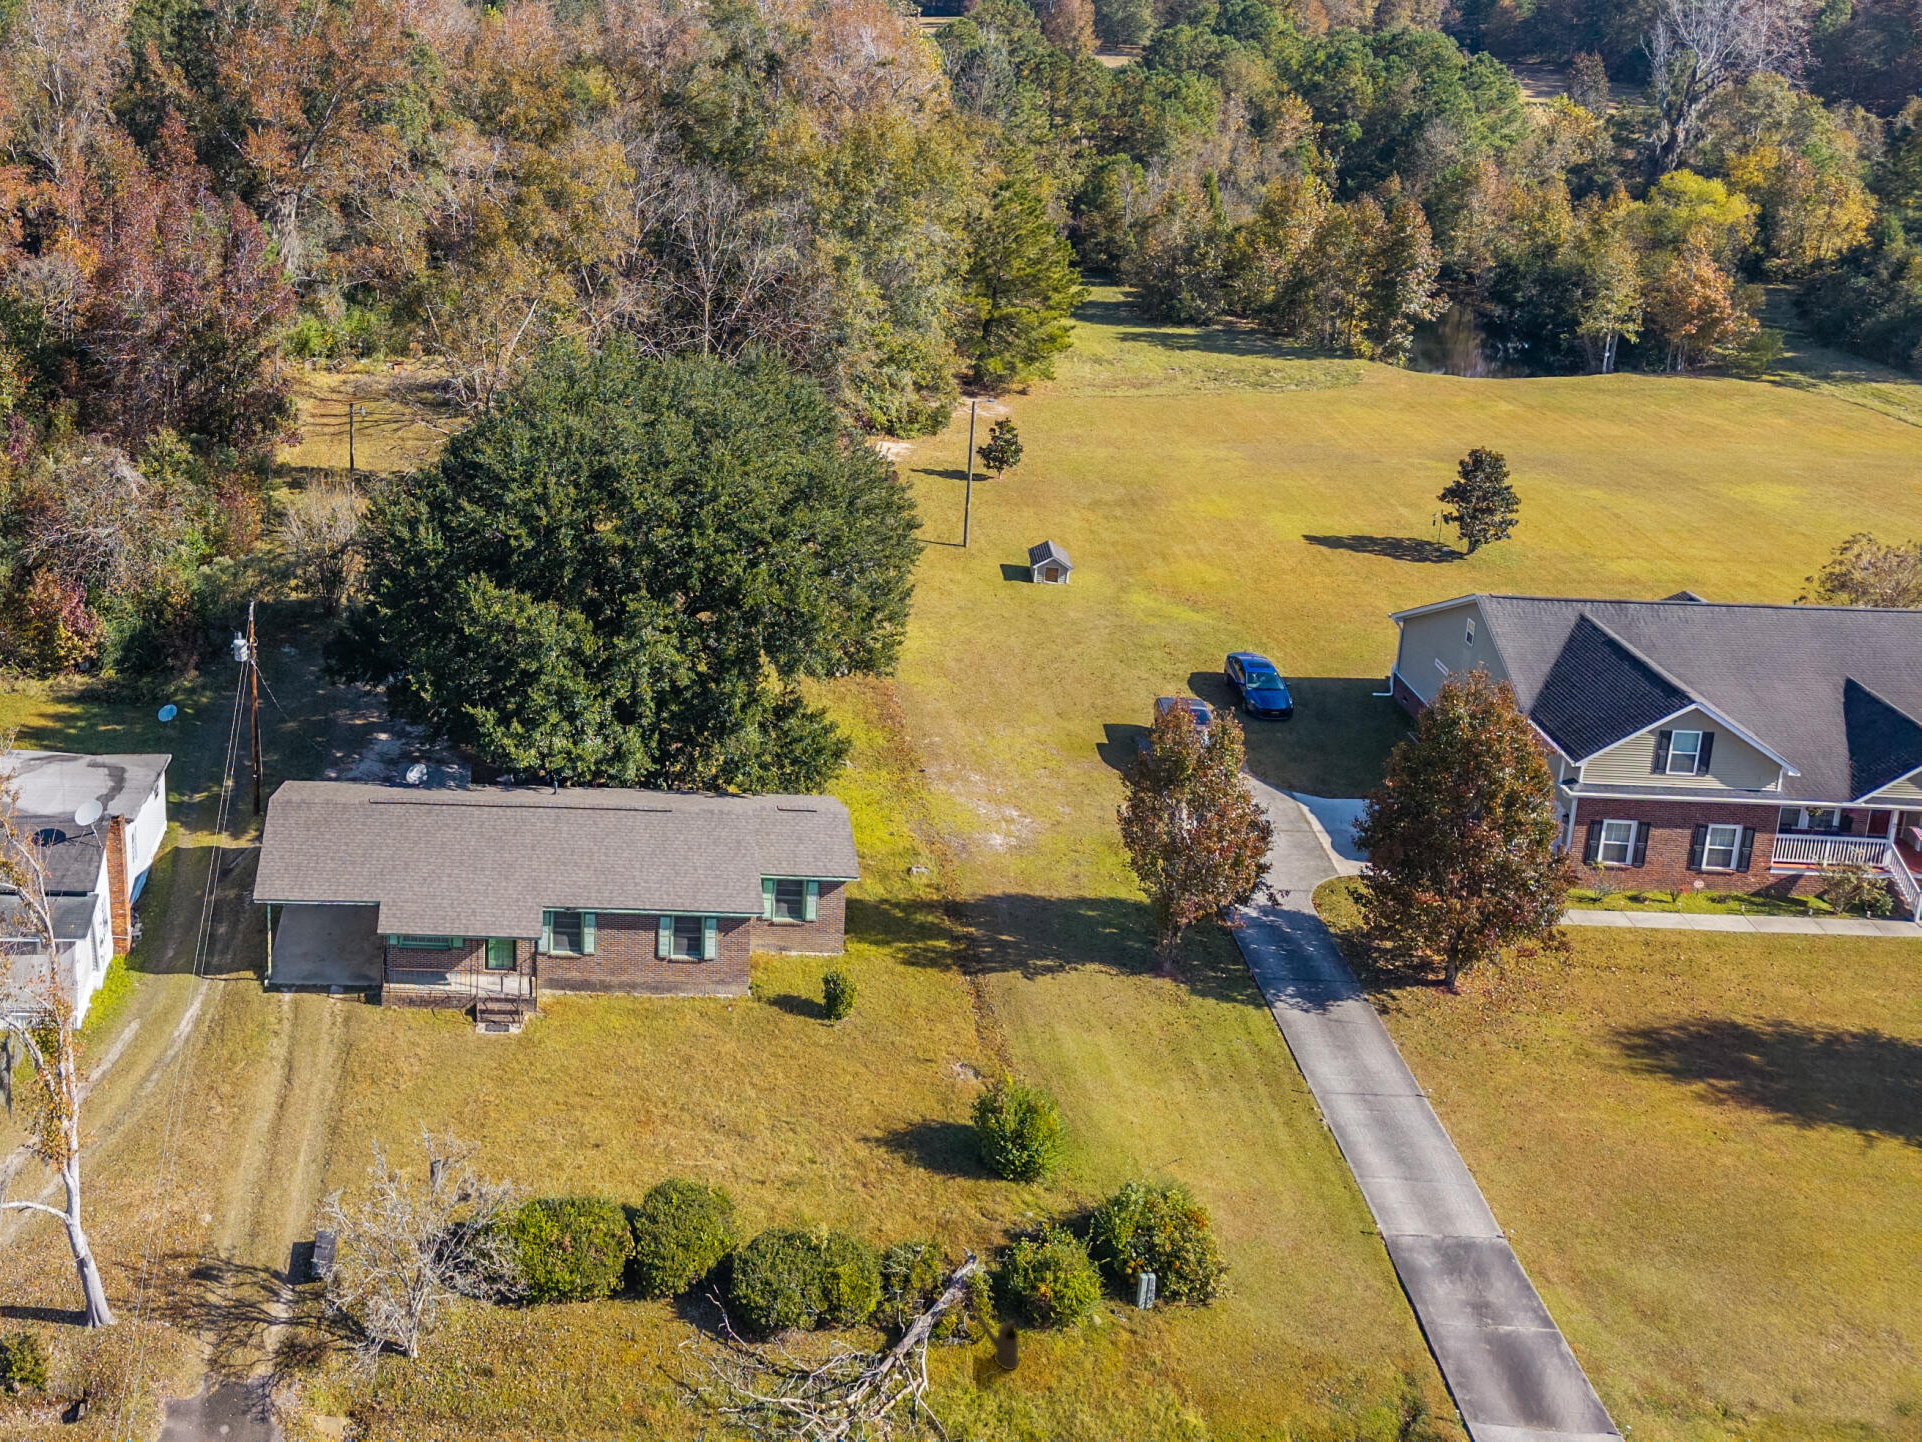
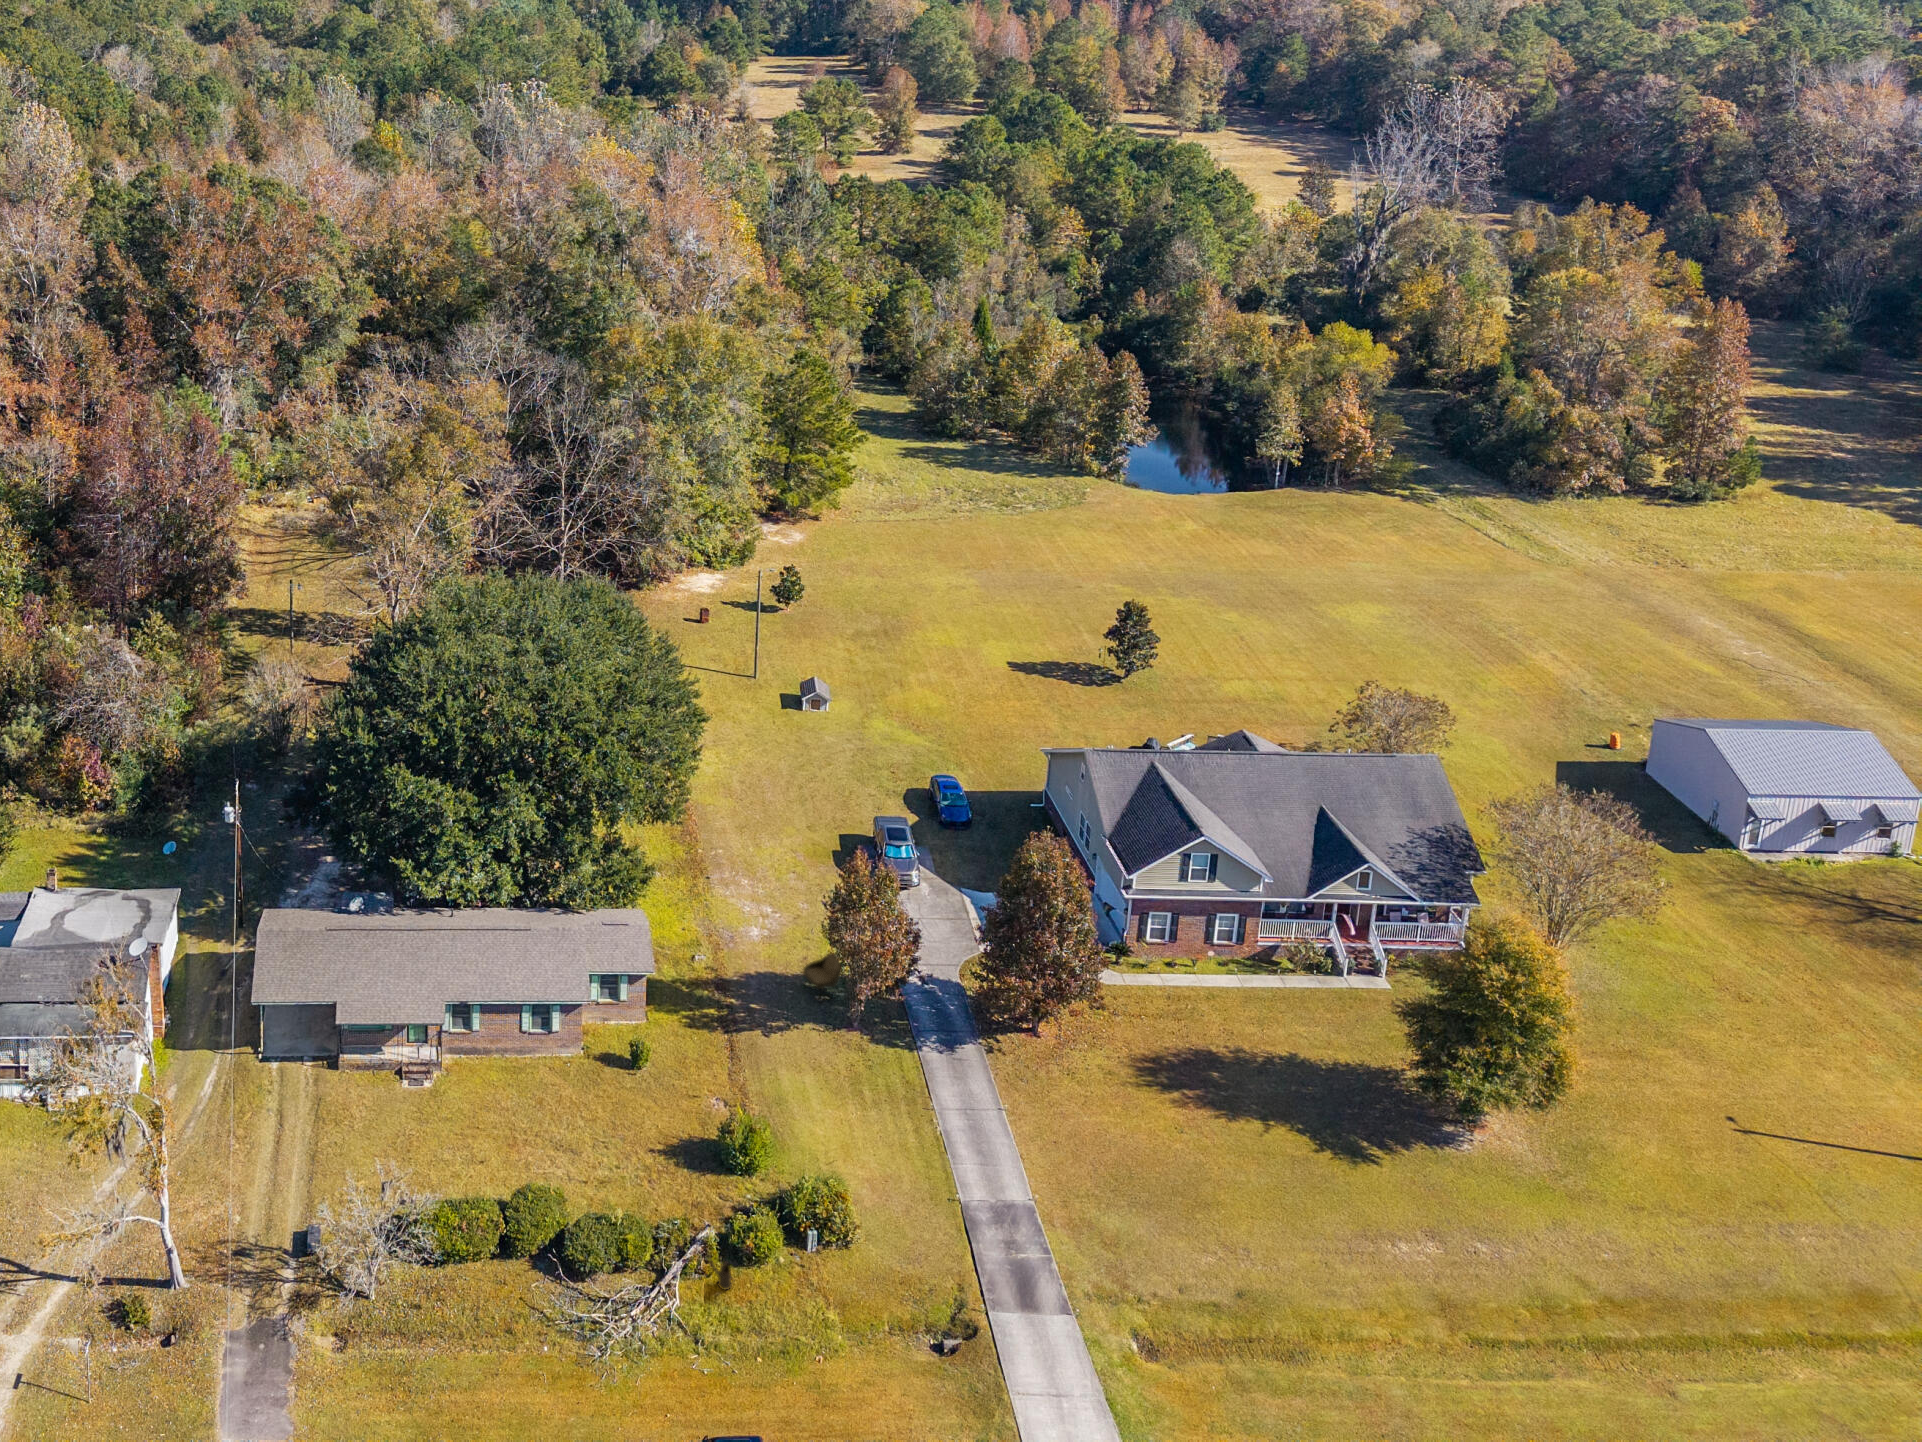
lounge chair: none [1074,861,1139,935] -> present [803,953,842,998]

